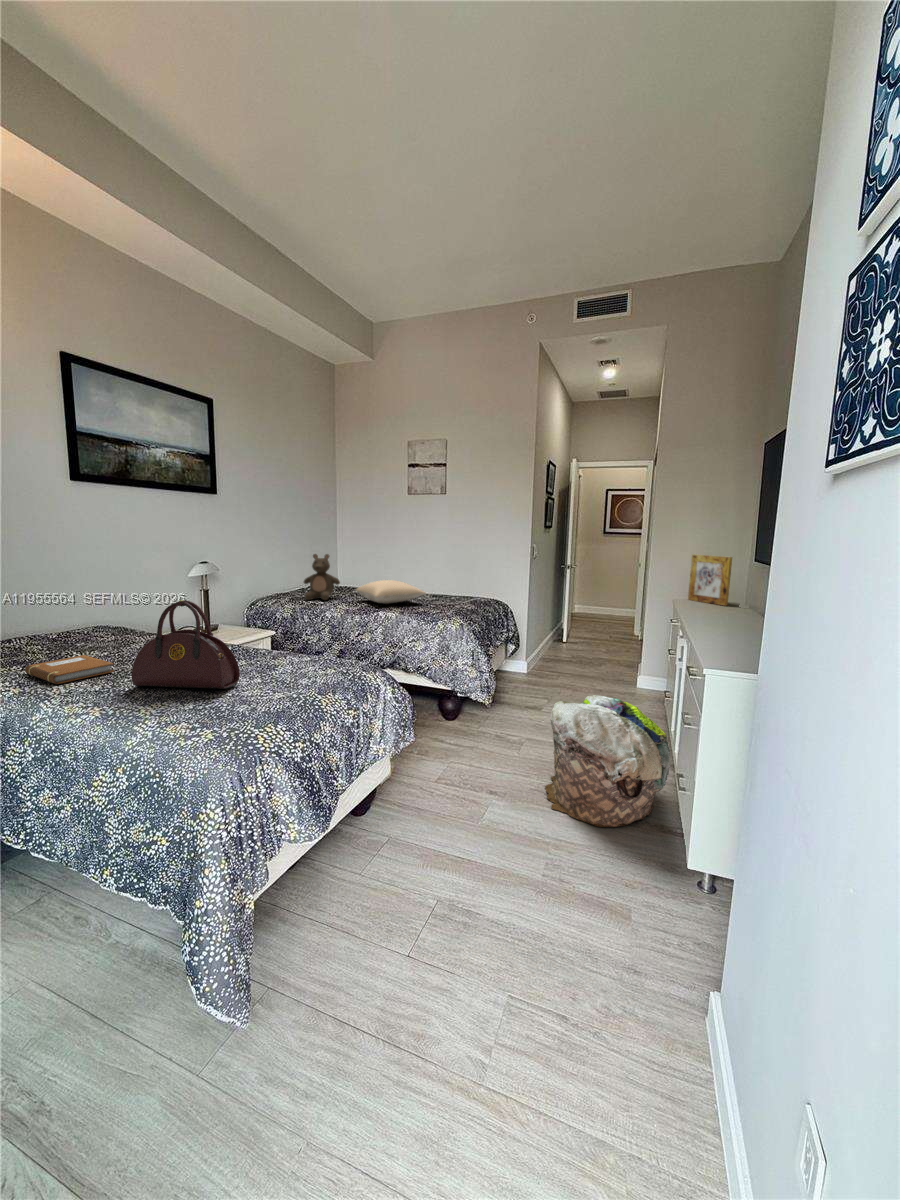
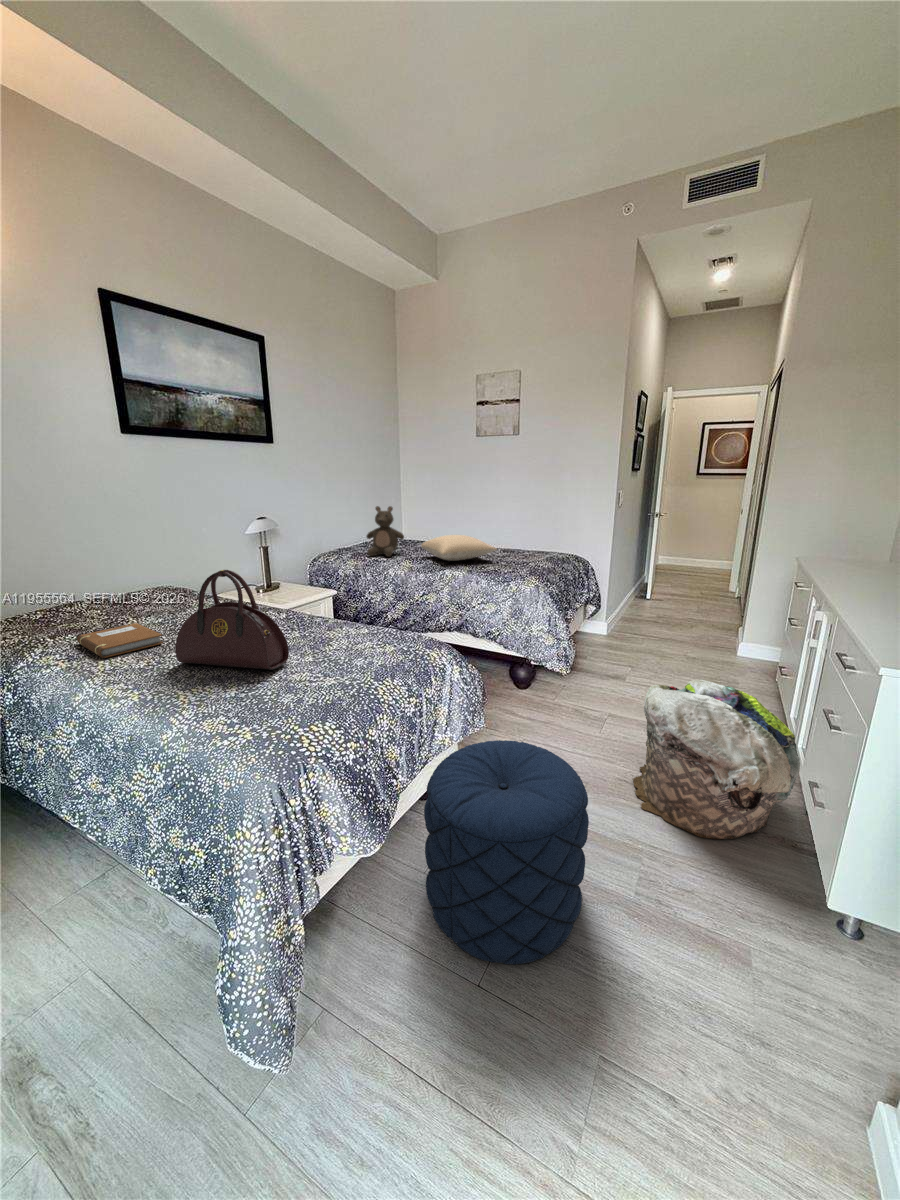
picture frame: present [688,555,732,606] -> none [820,504,890,570]
pouf: none [363,747,501,935] -> present [424,740,589,964]

